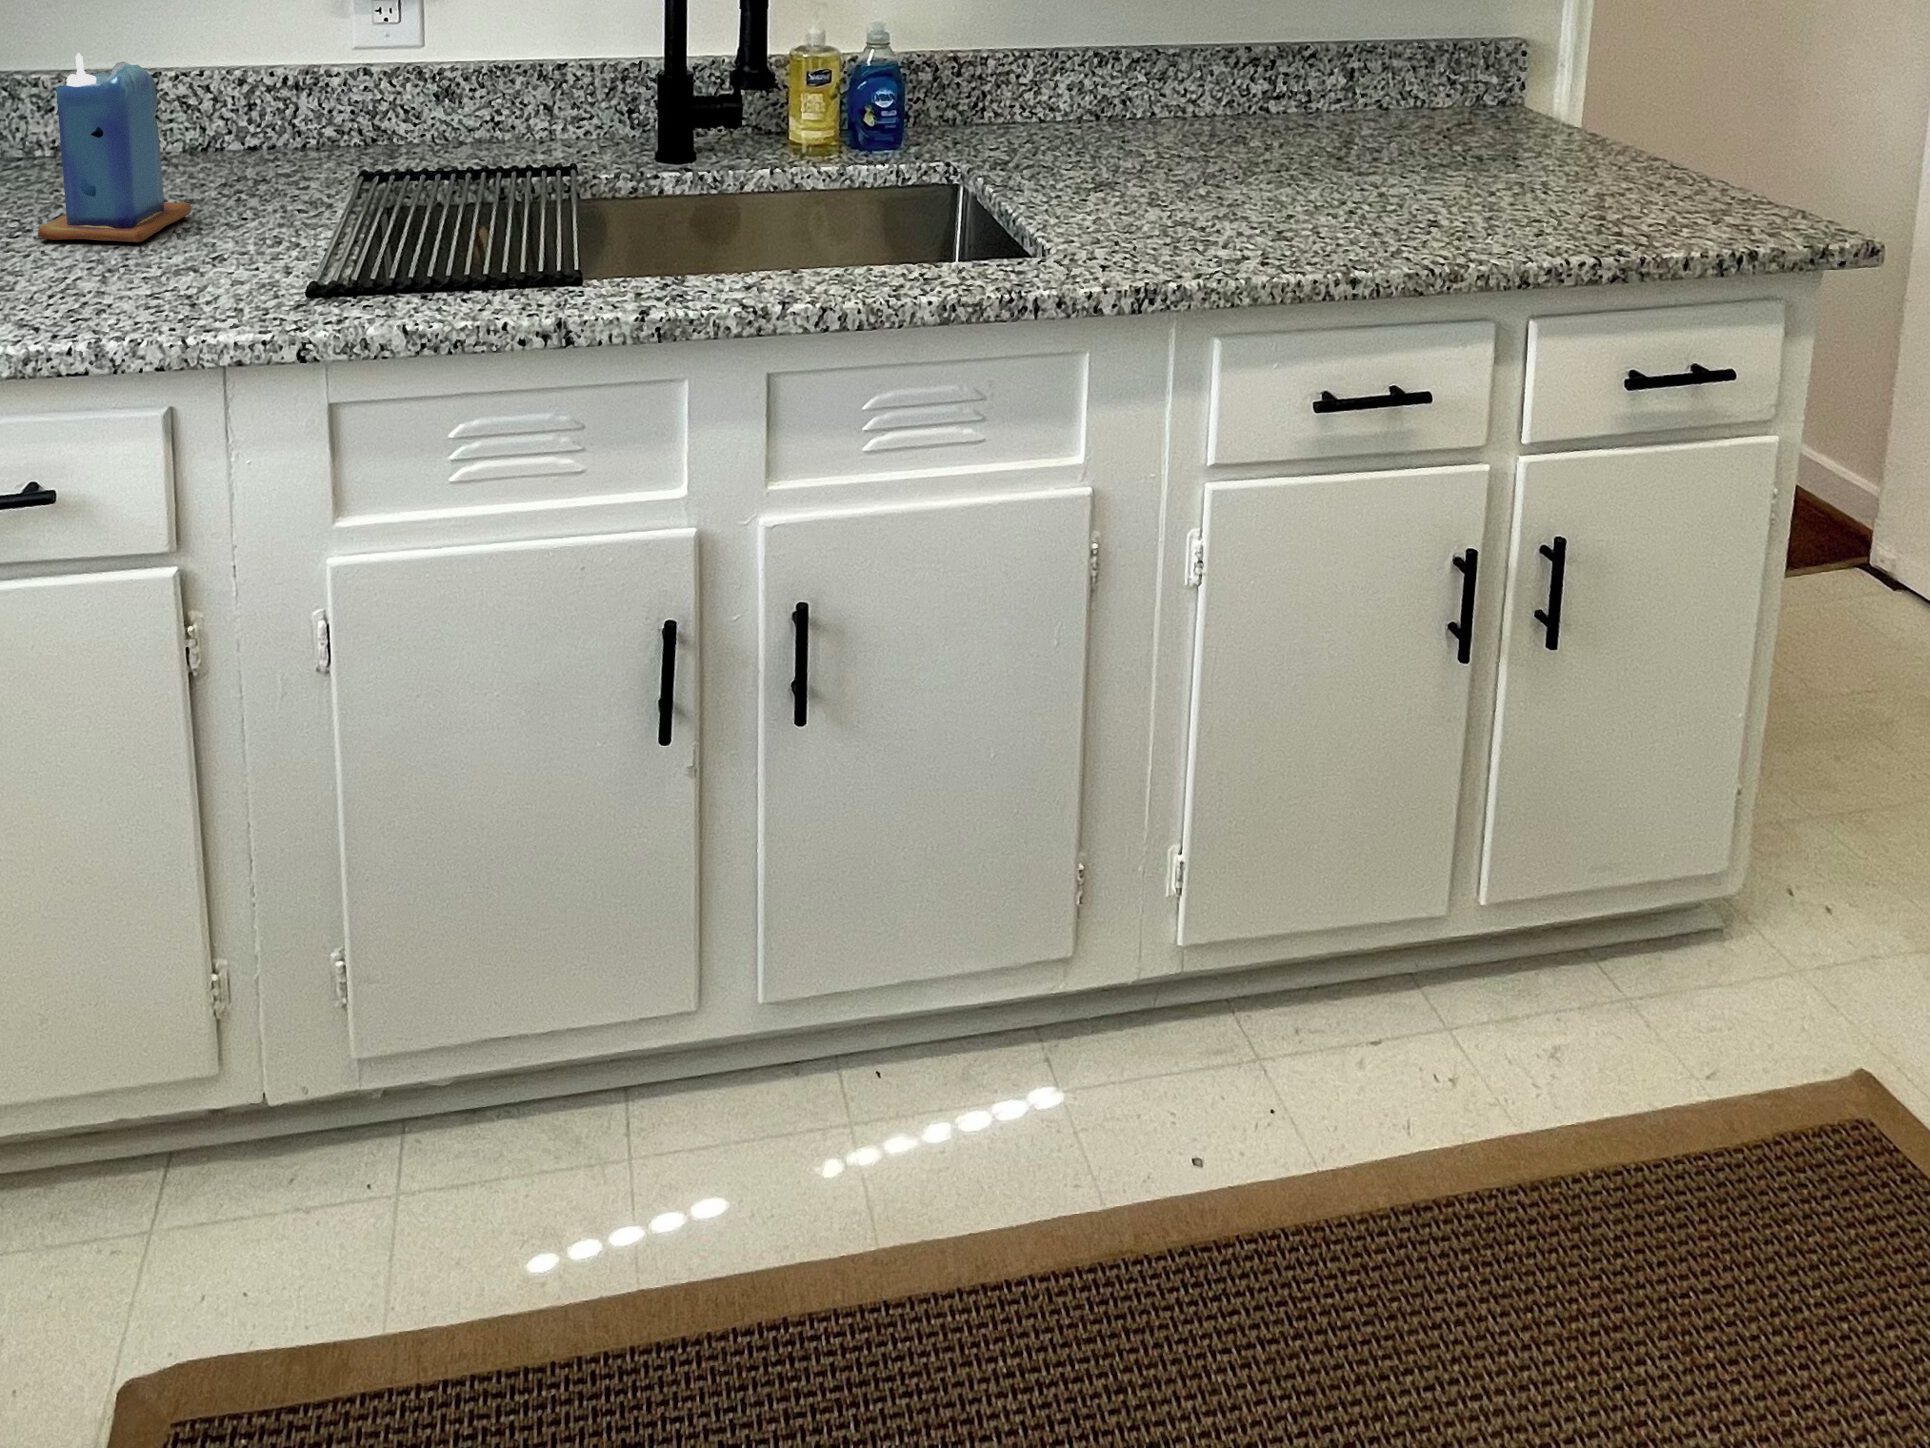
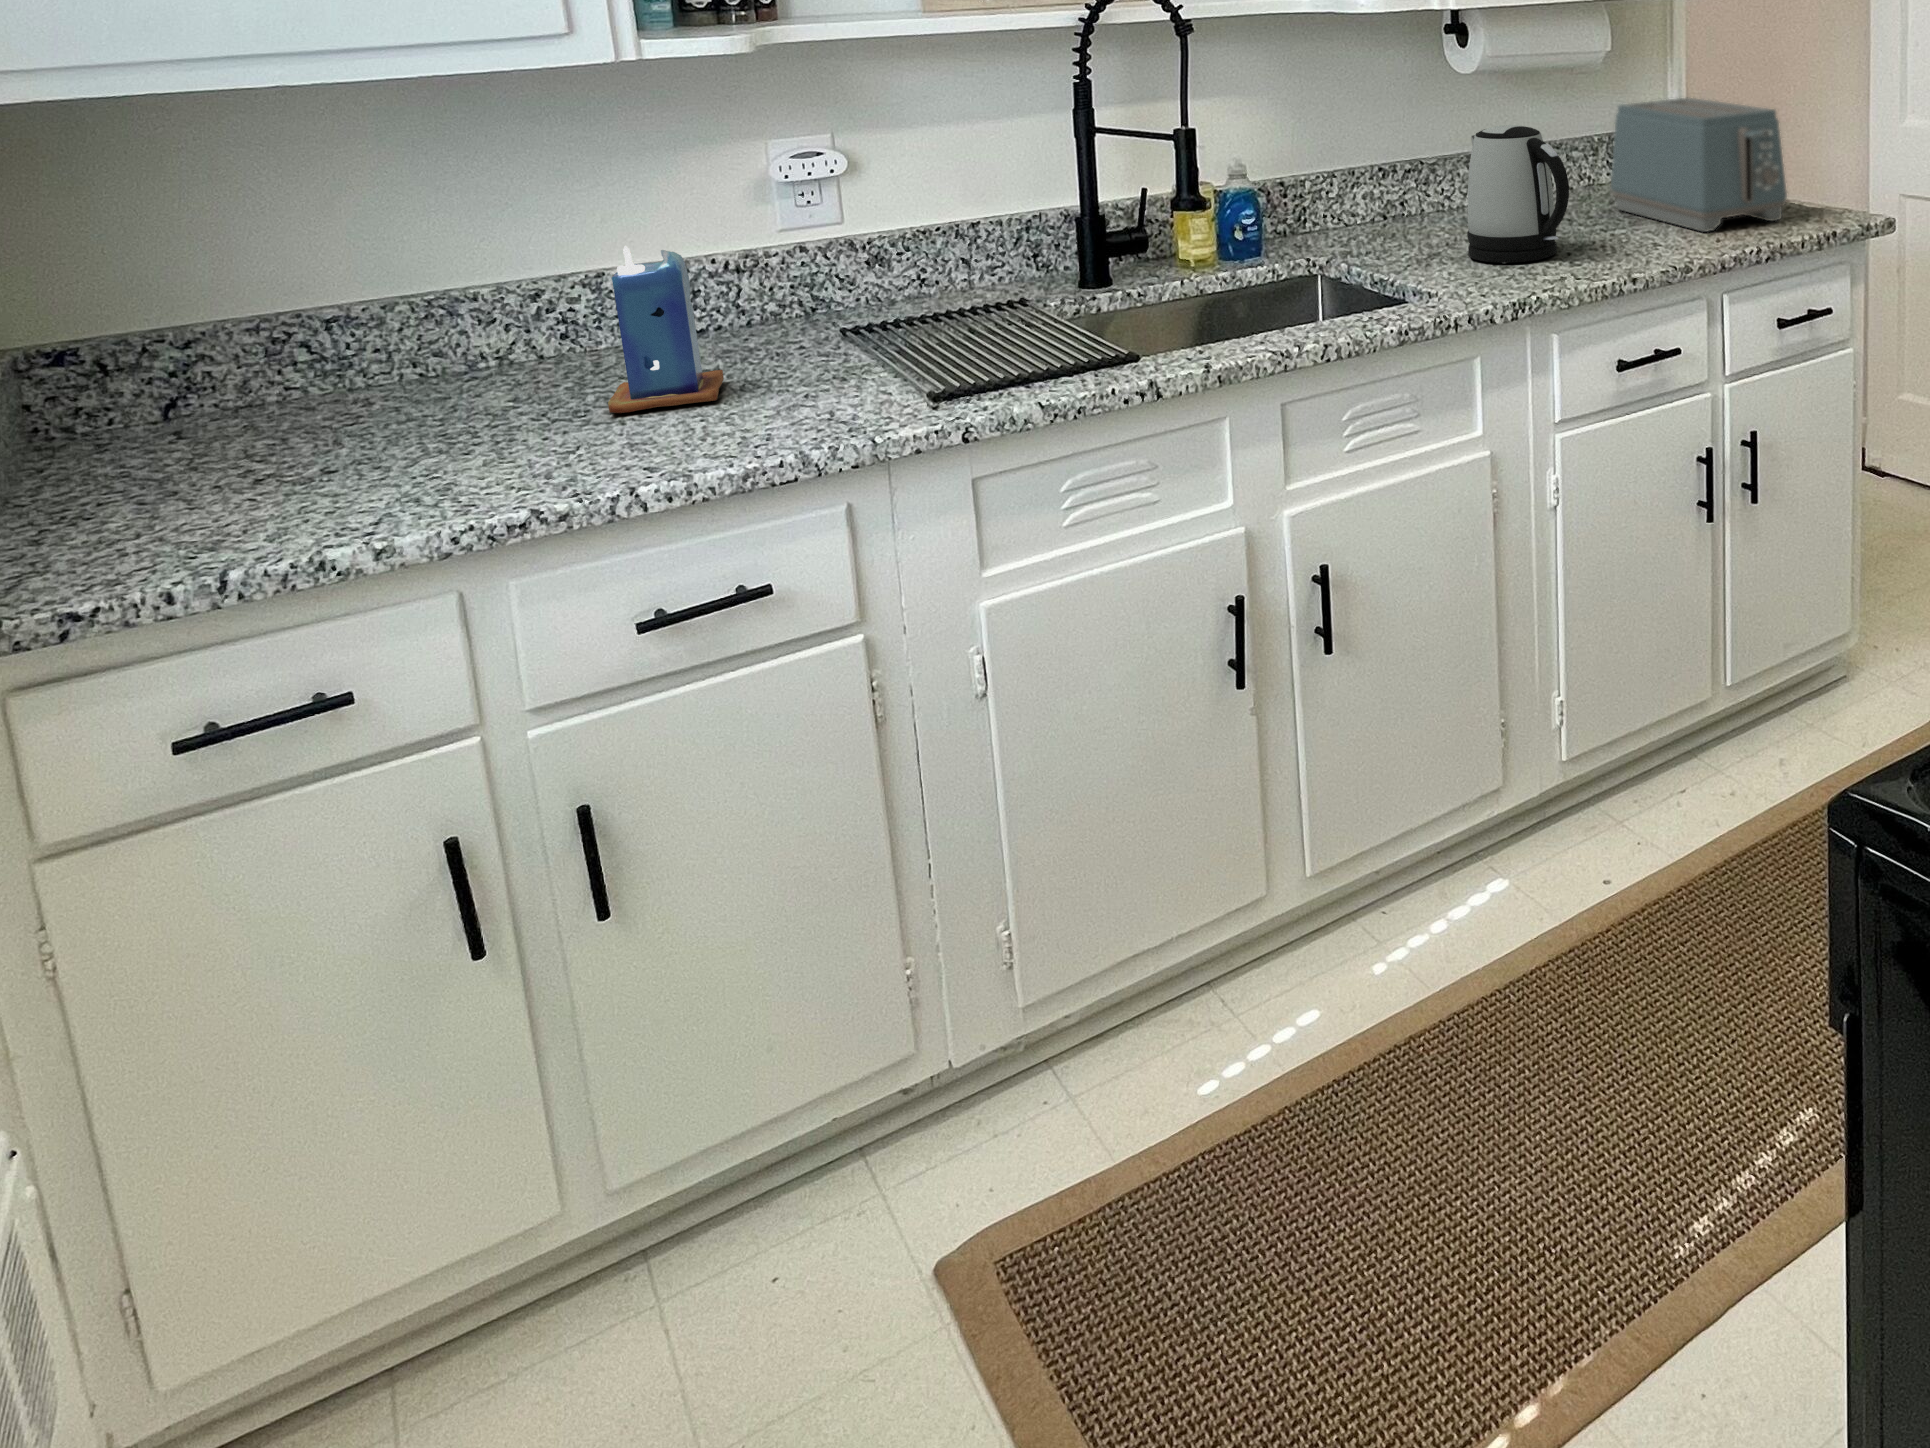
toaster: none [1415,4,1683,213] -> present [1611,97,1787,232]
kettle: none [1146,20,1287,218] -> present [1467,125,1569,263]

